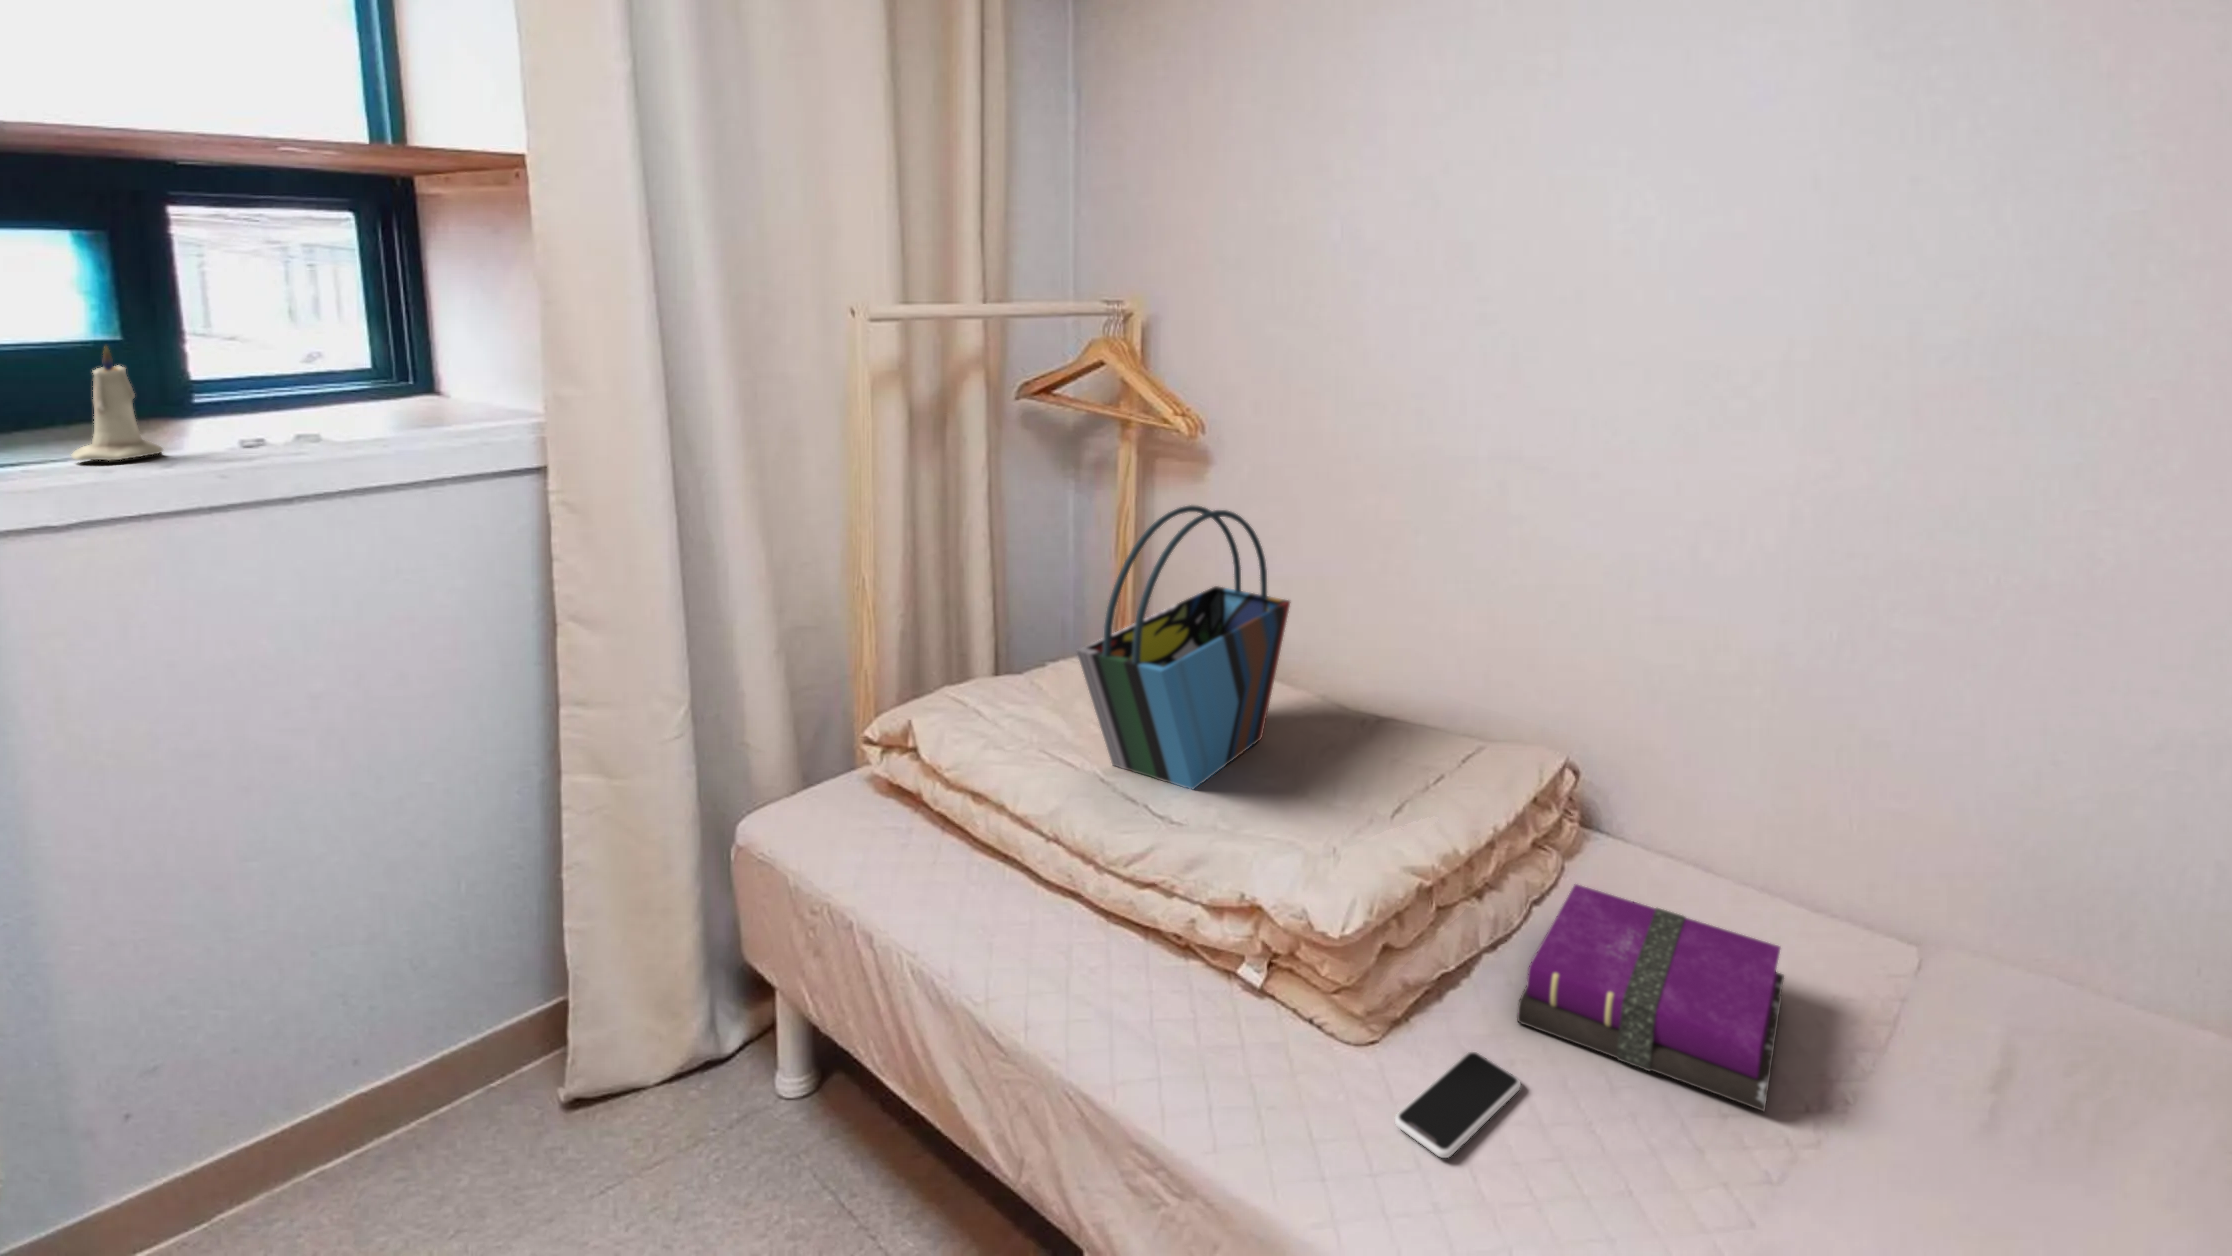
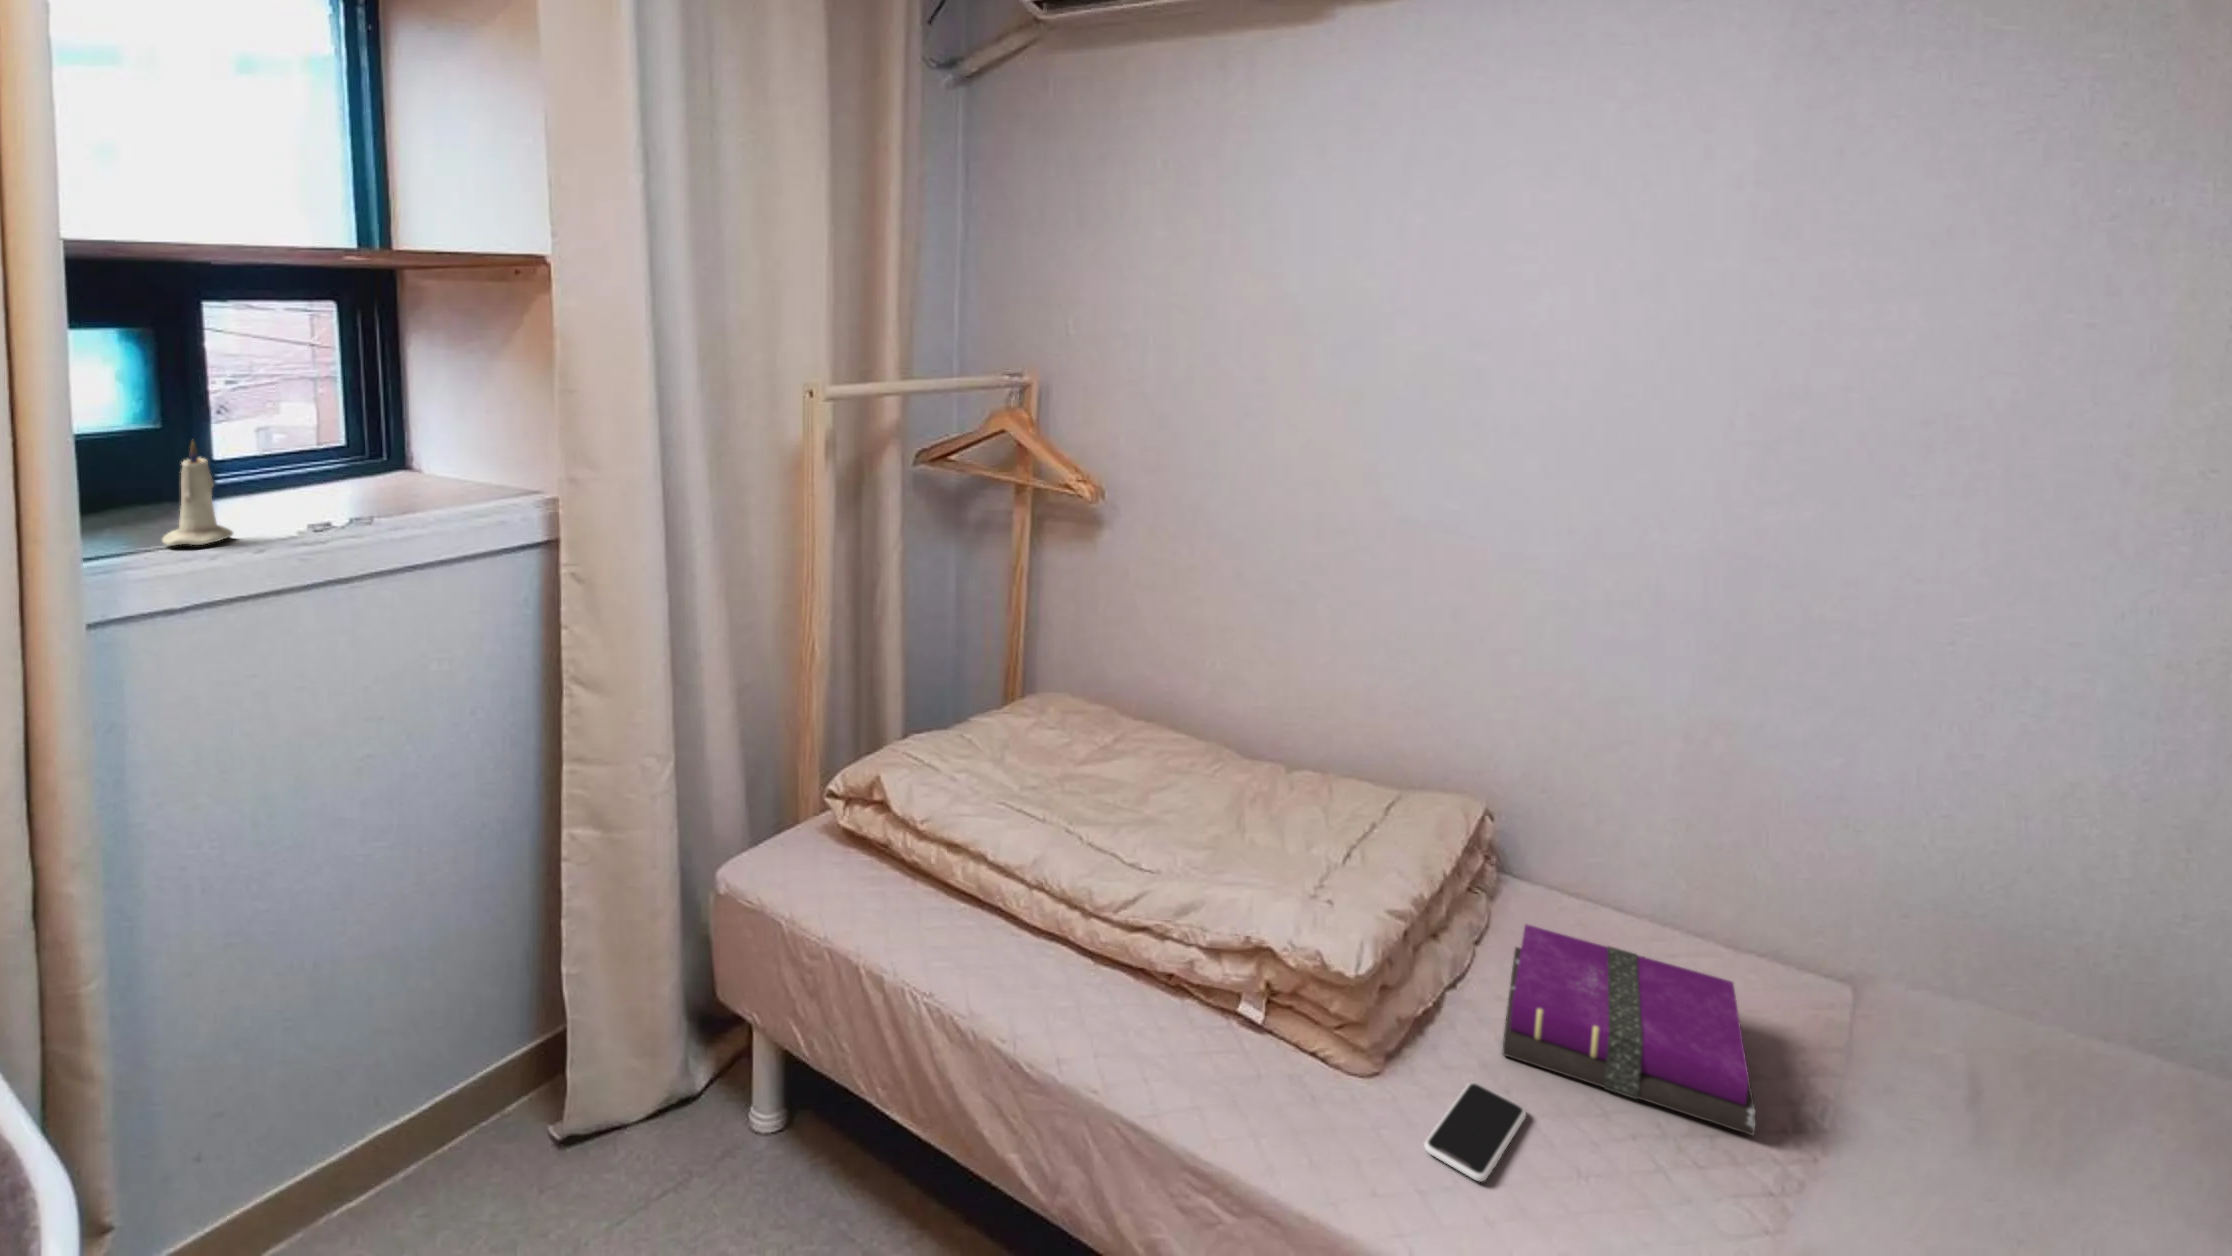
tote bag: present [1077,505,1290,790] -> none [1049,571,1216,838]

